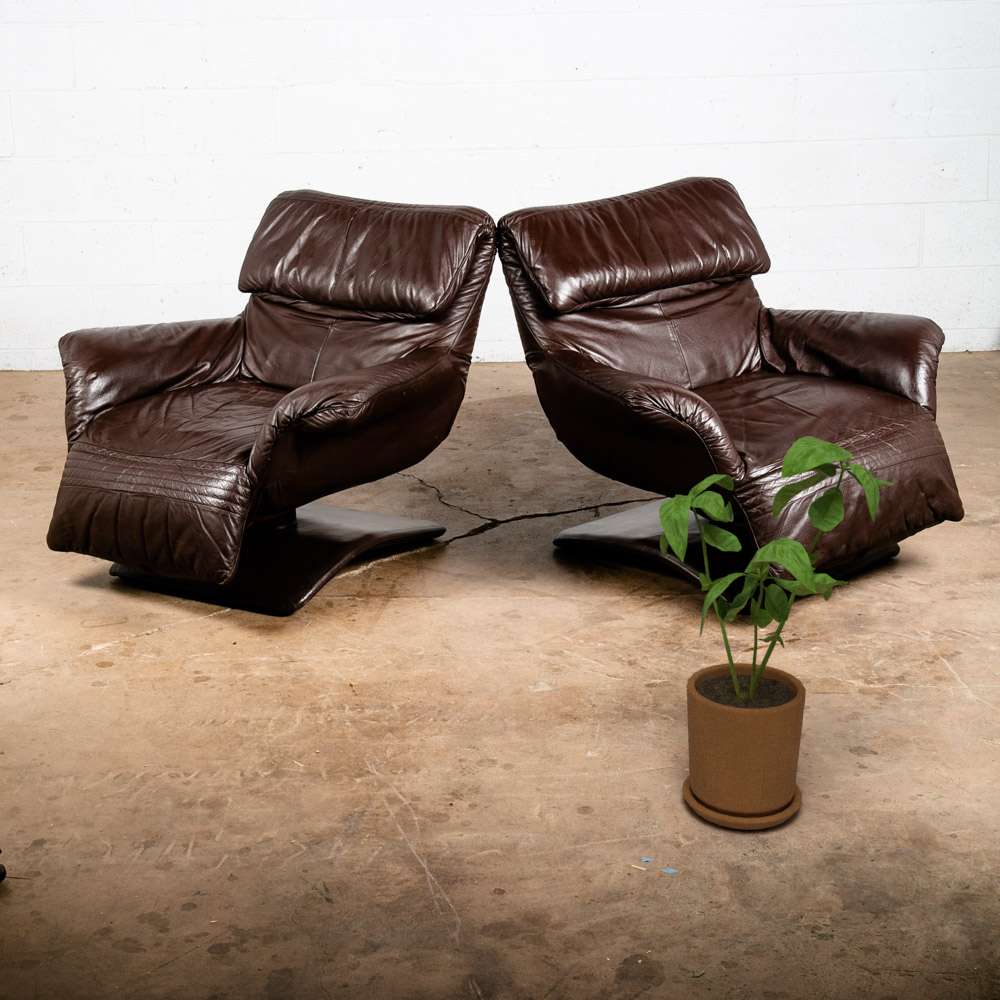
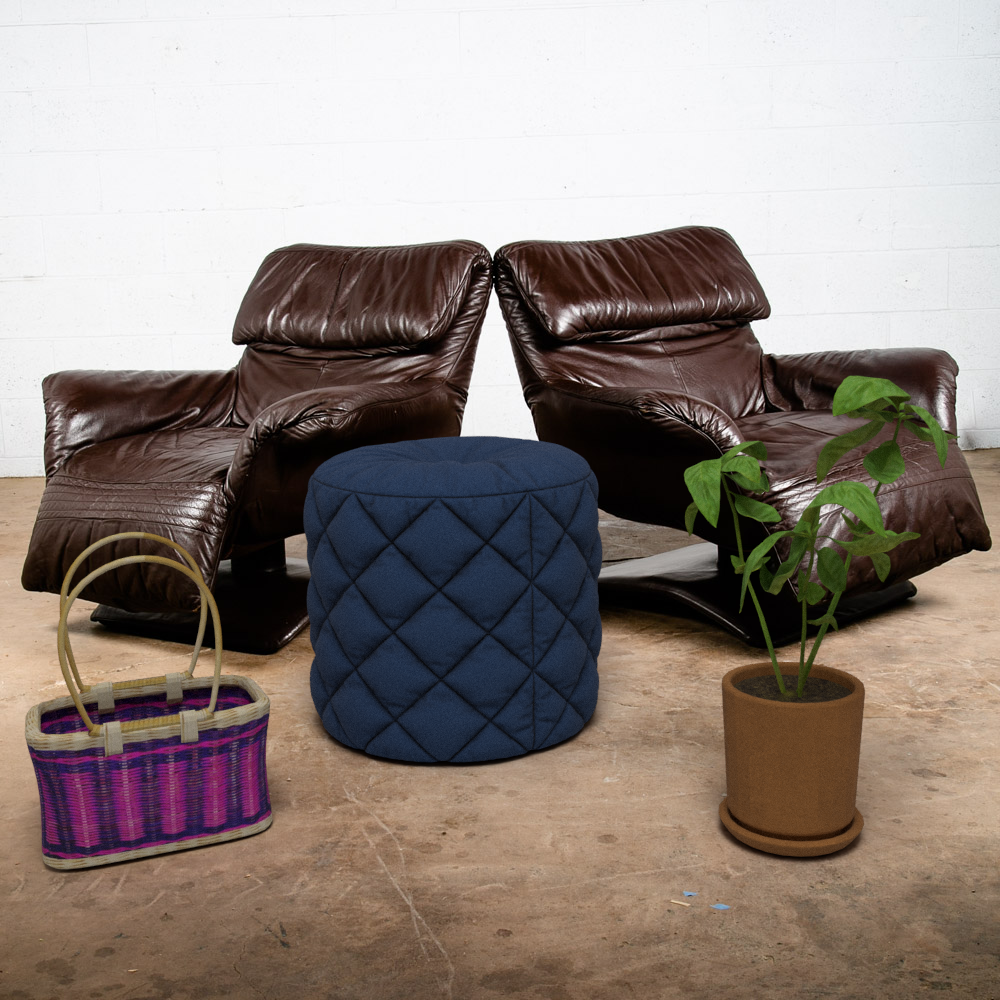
pouf: none [325,434,592,736] -> present [303,436,602,762]
basket: none [100,549,307,835] -> present [25,532,273,869]

